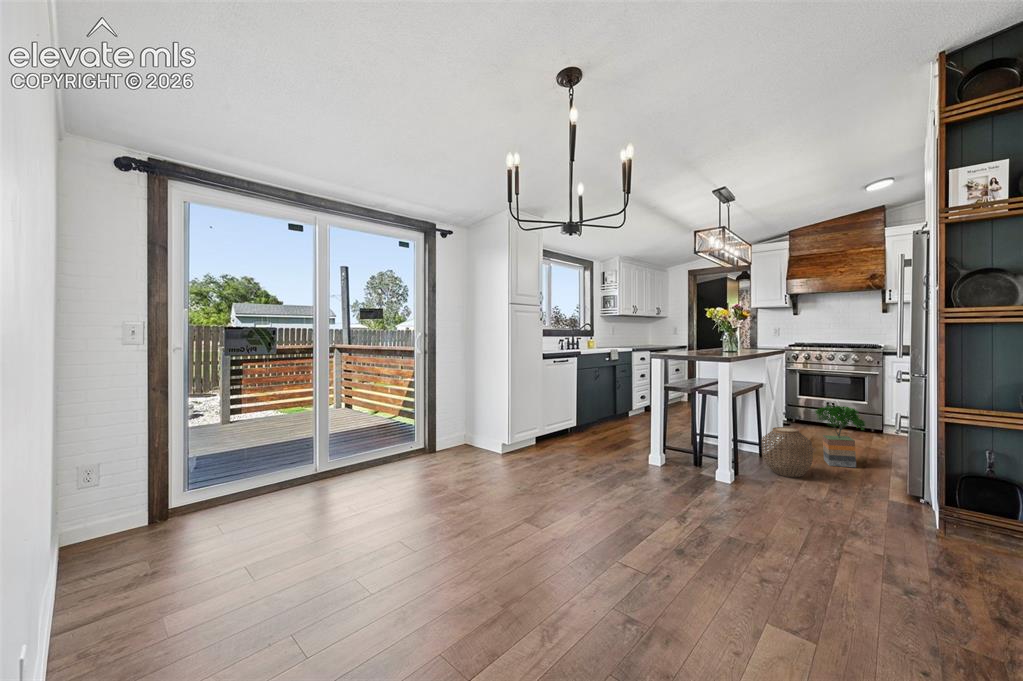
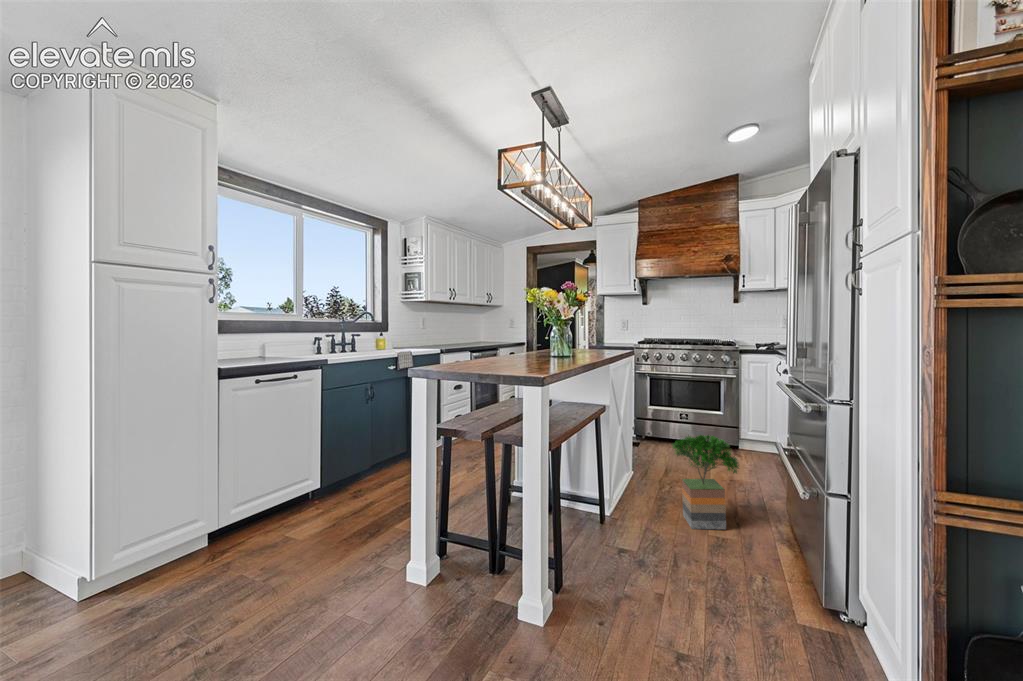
woven basket: present [762,427,813,477] -> none [599,481,673,571]

